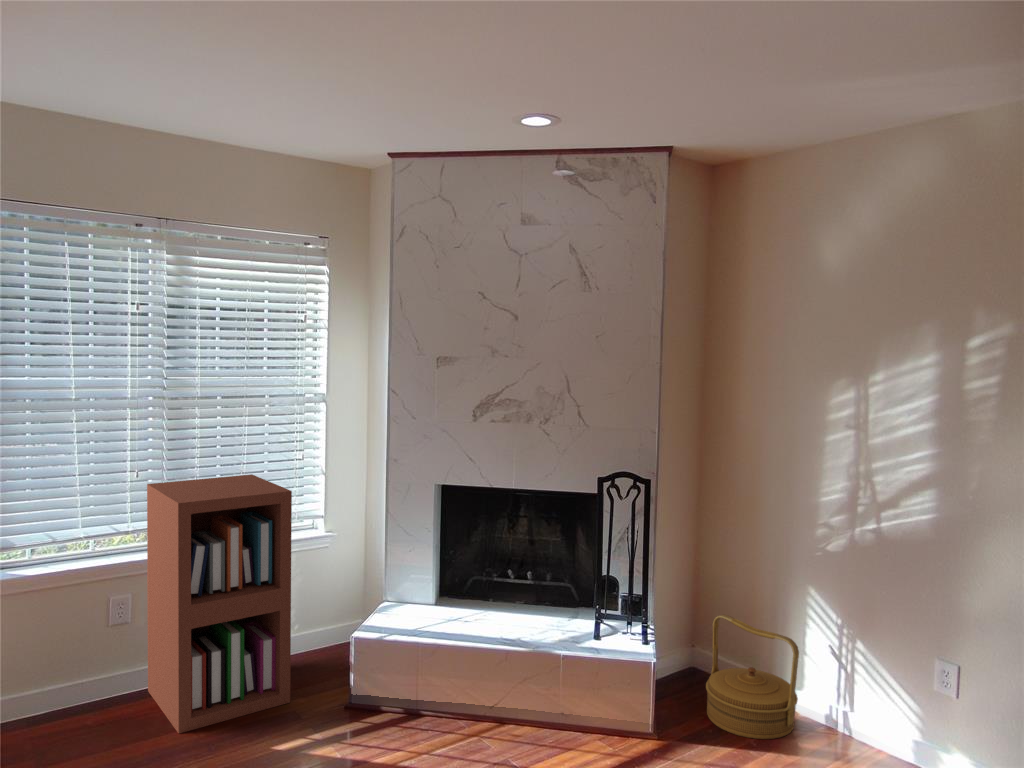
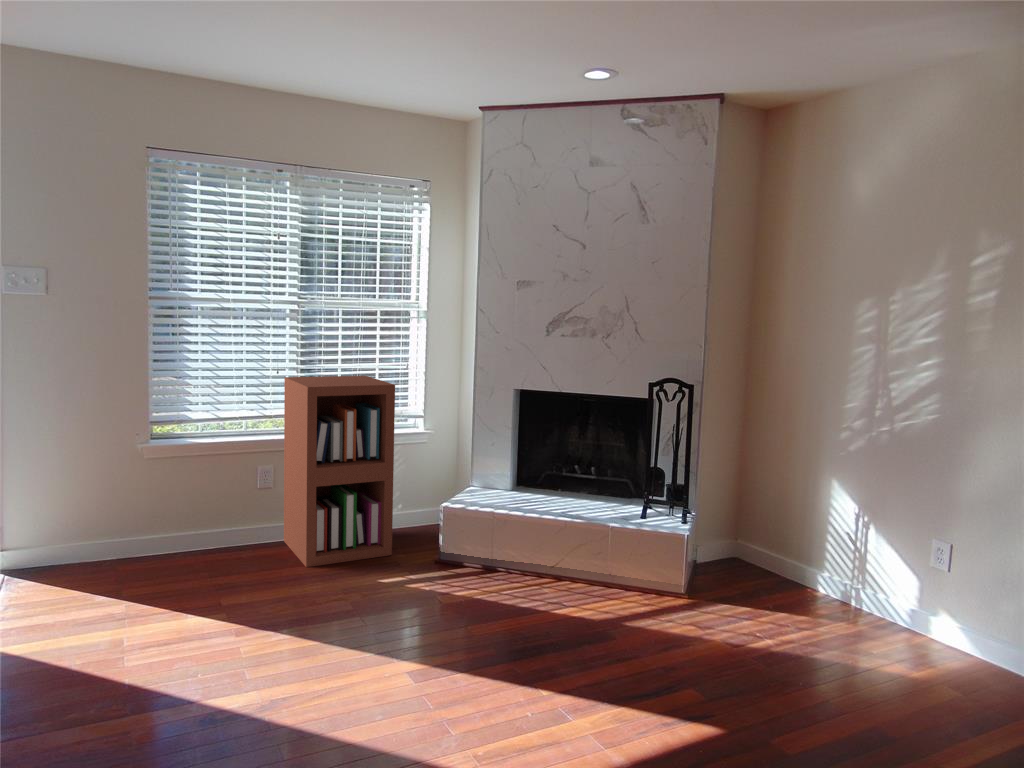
woven basket: present [706,615,799,739] -> none [736,504,816,605]

